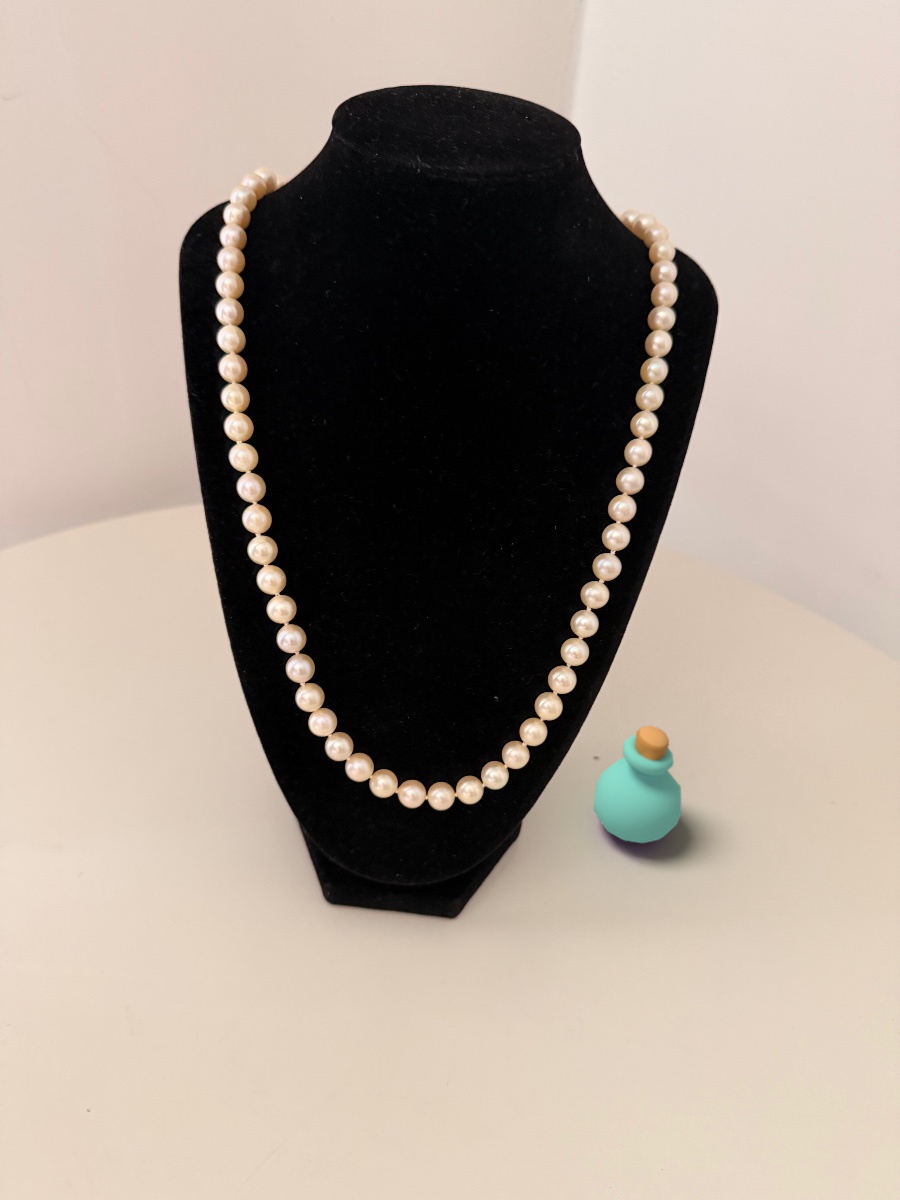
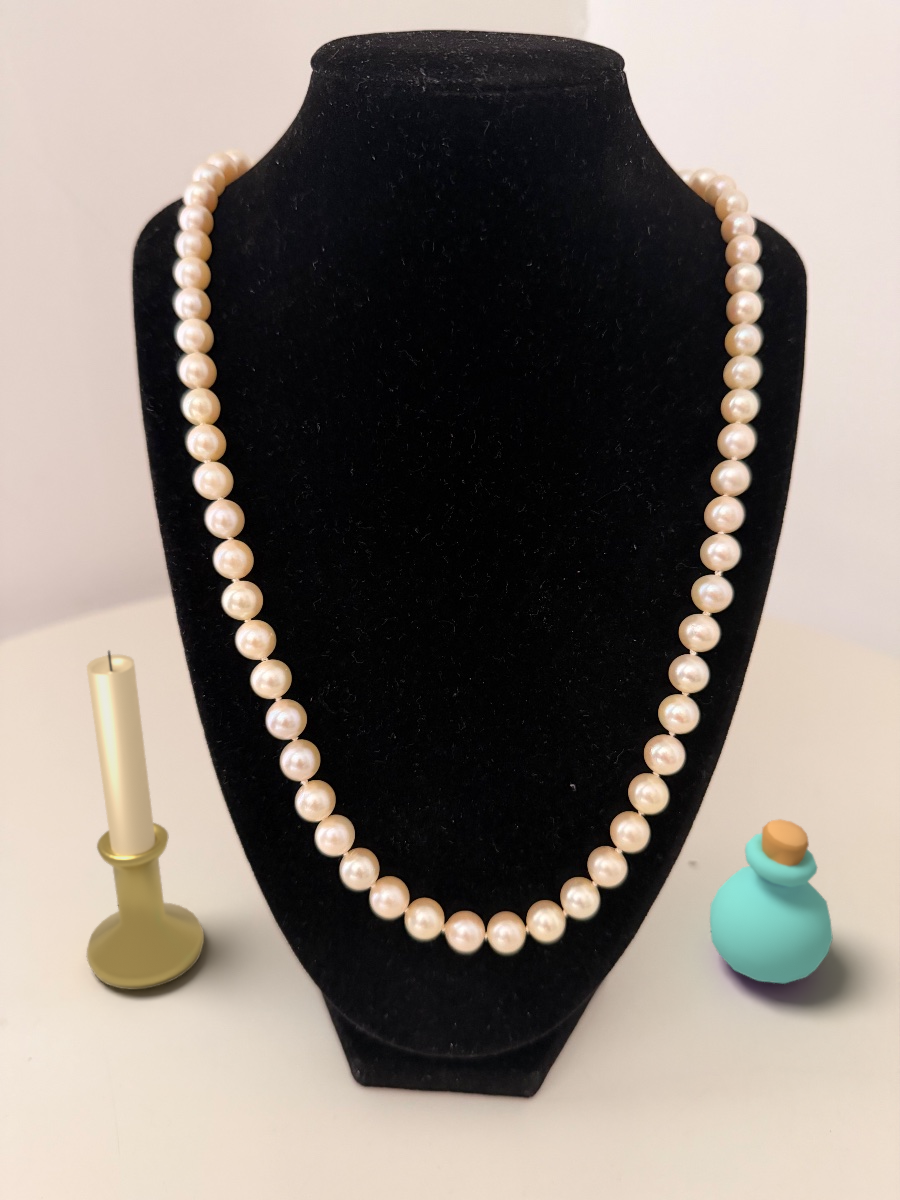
candle holder: none [128,575,216,819] -> present [86,651,204,989]

